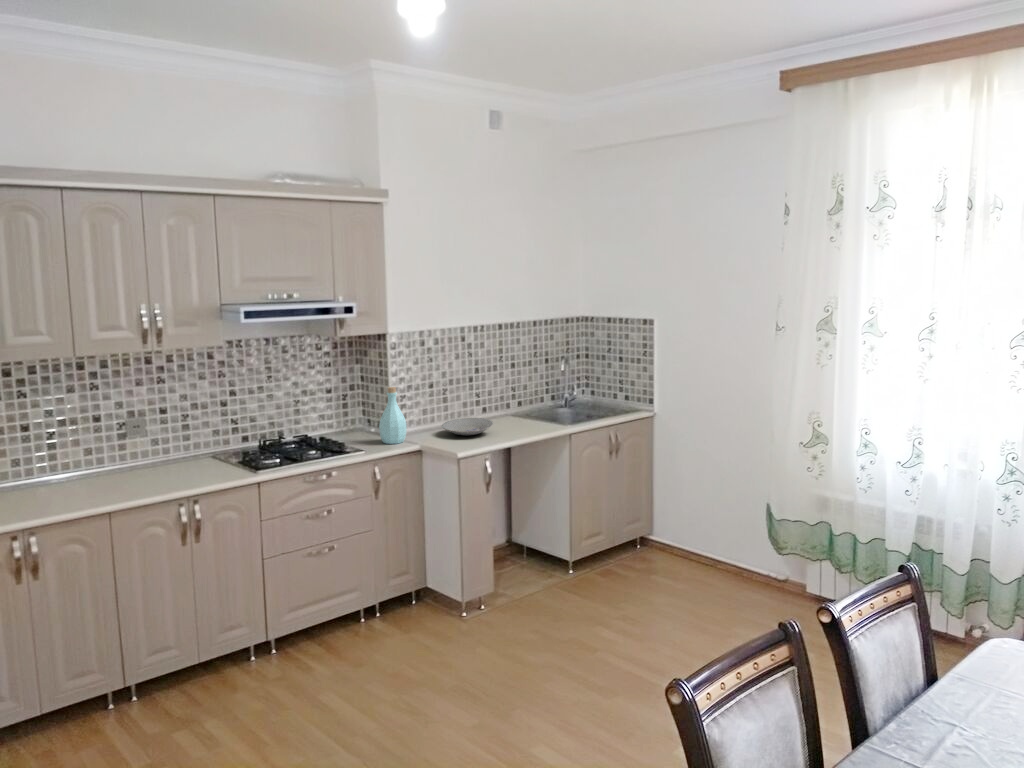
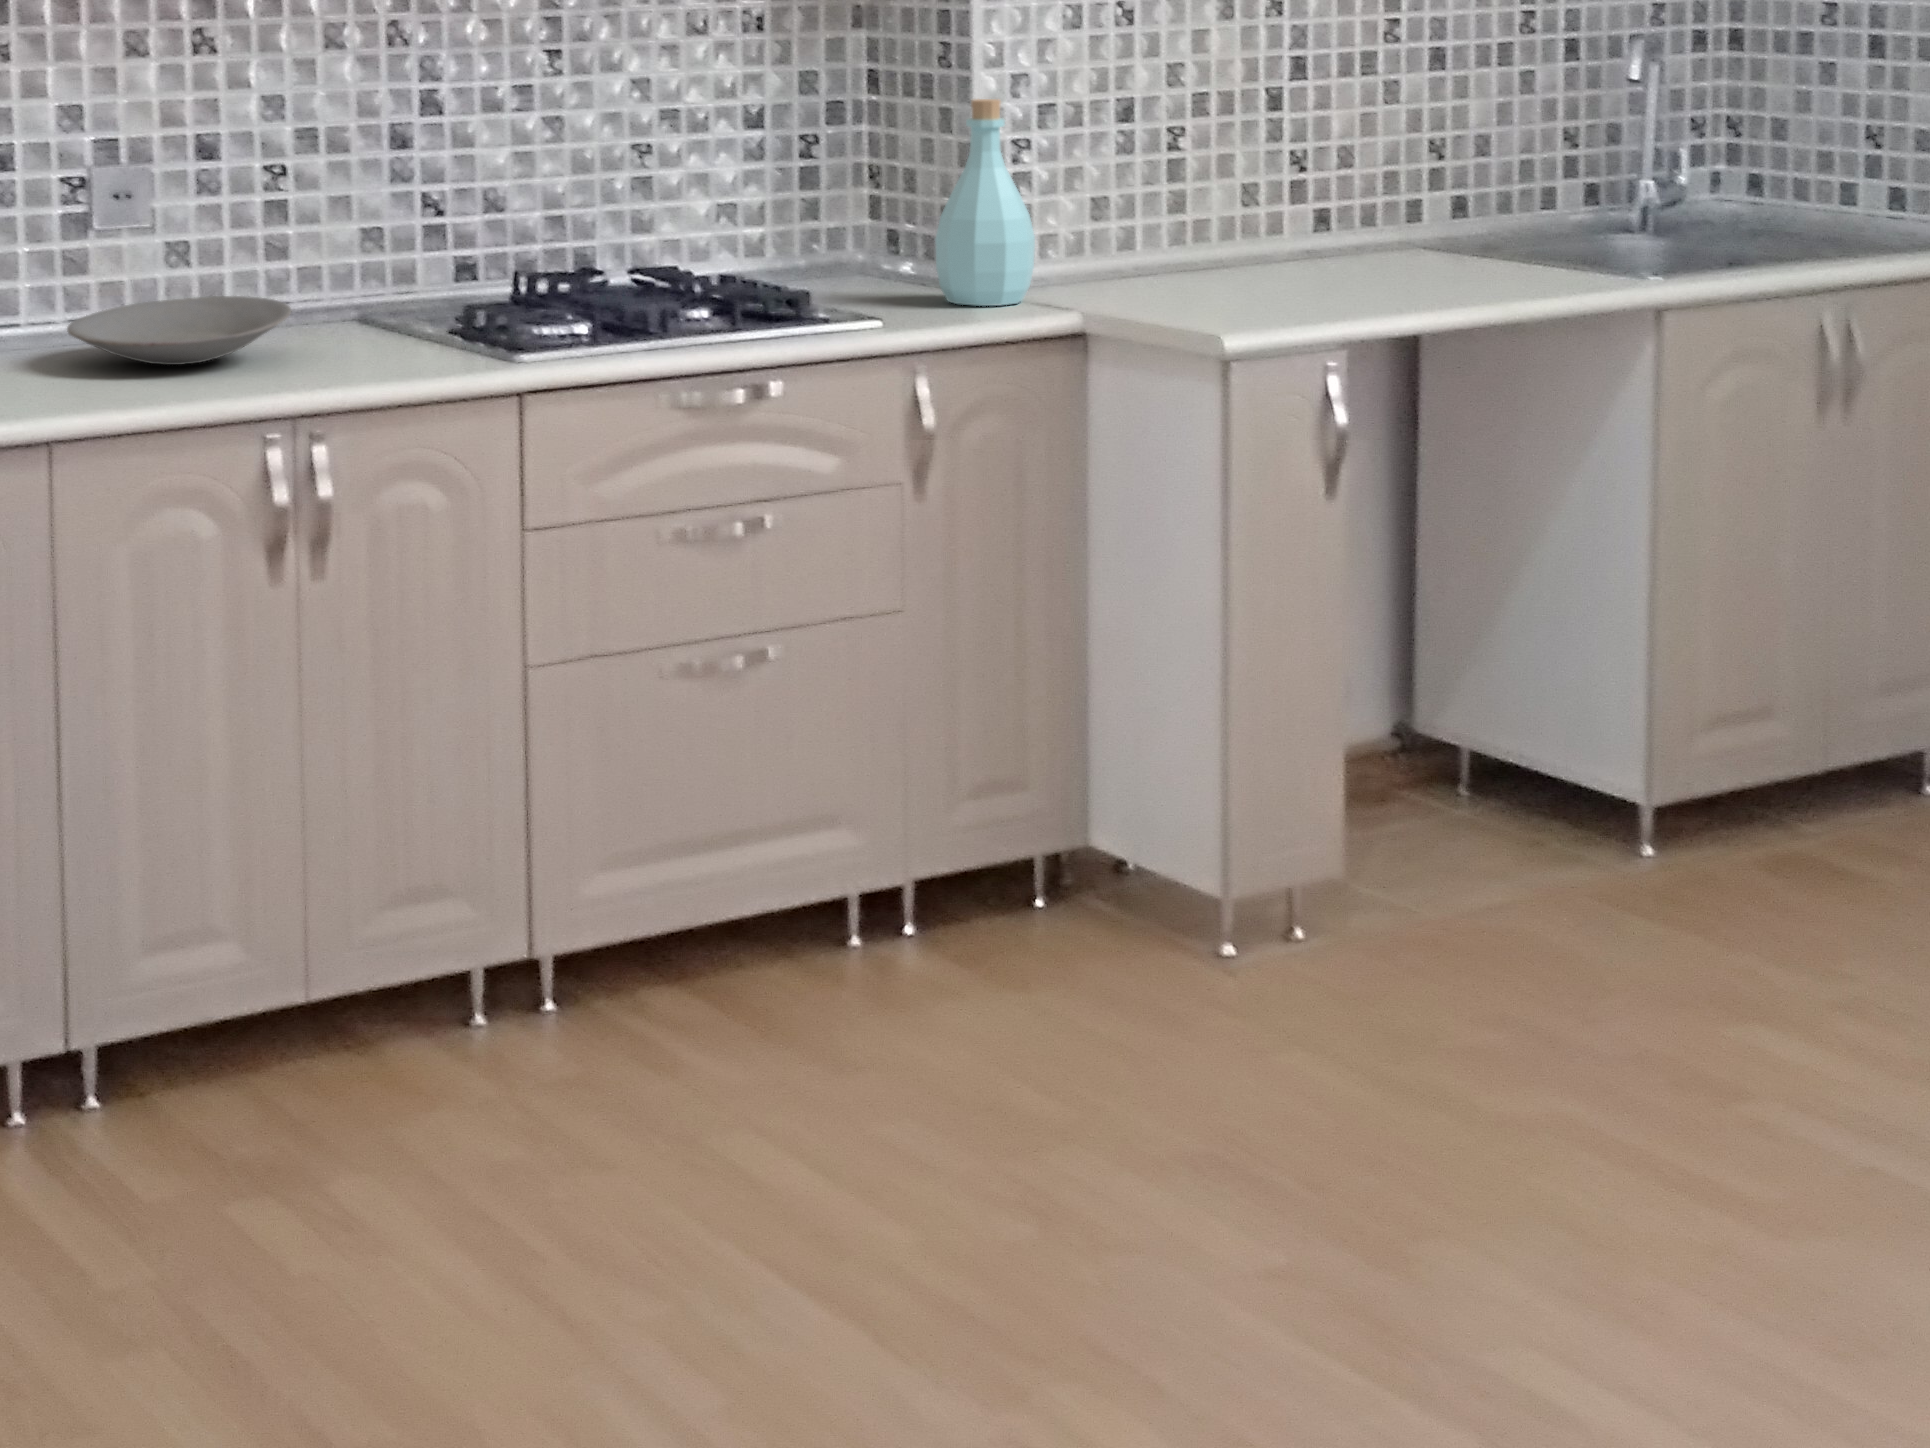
bowl: present [442,418,494,436] -> present [67,296,292,365]

